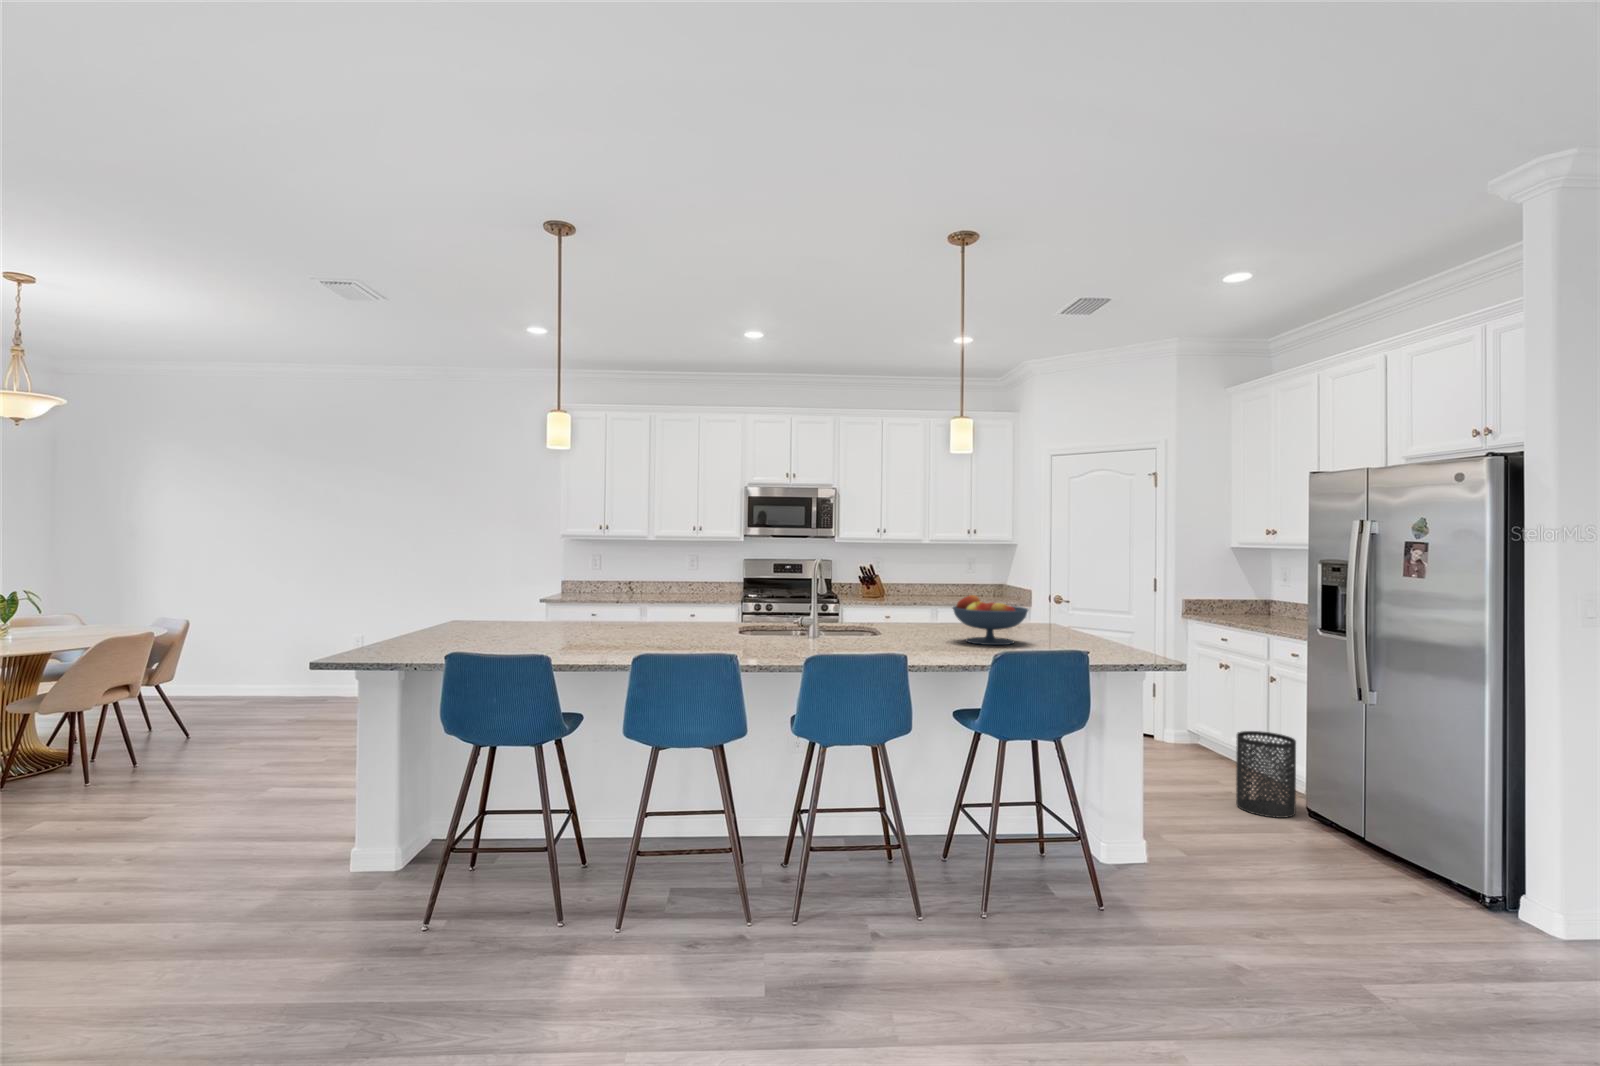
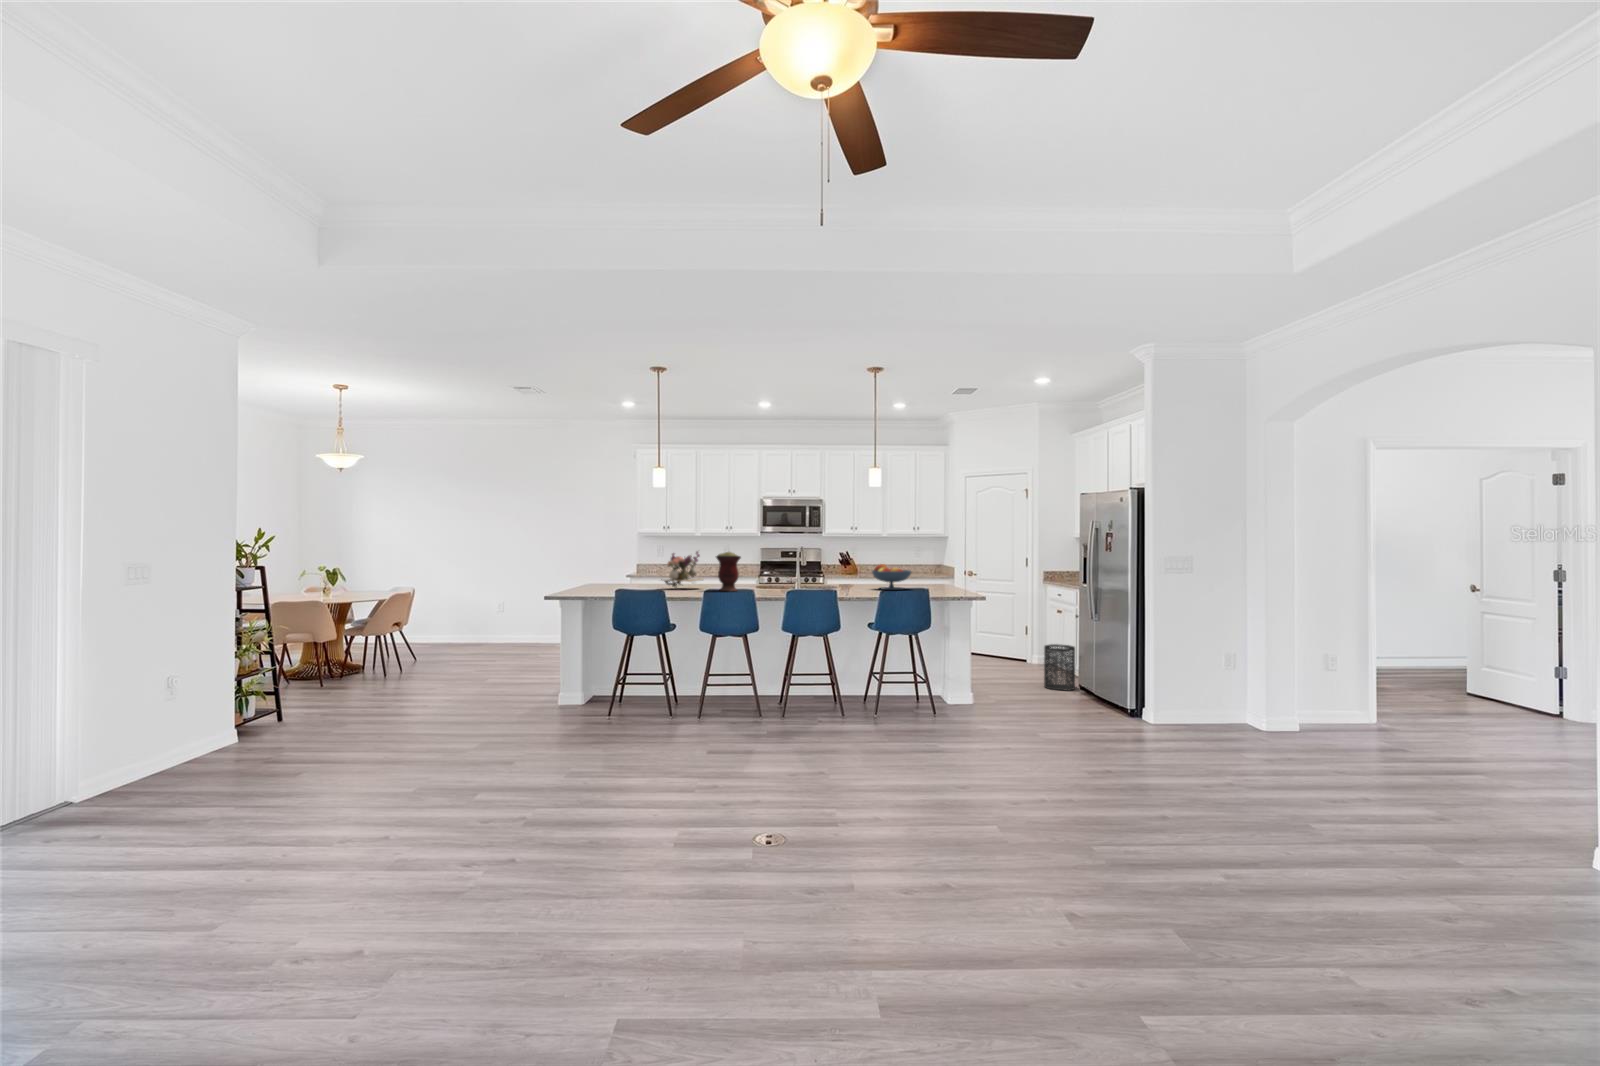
flower arrangement: none [554,567,646,640] -> present [661,551,703,588]
vase: none [661,572,711,650] -> present [716,552,741,591]

